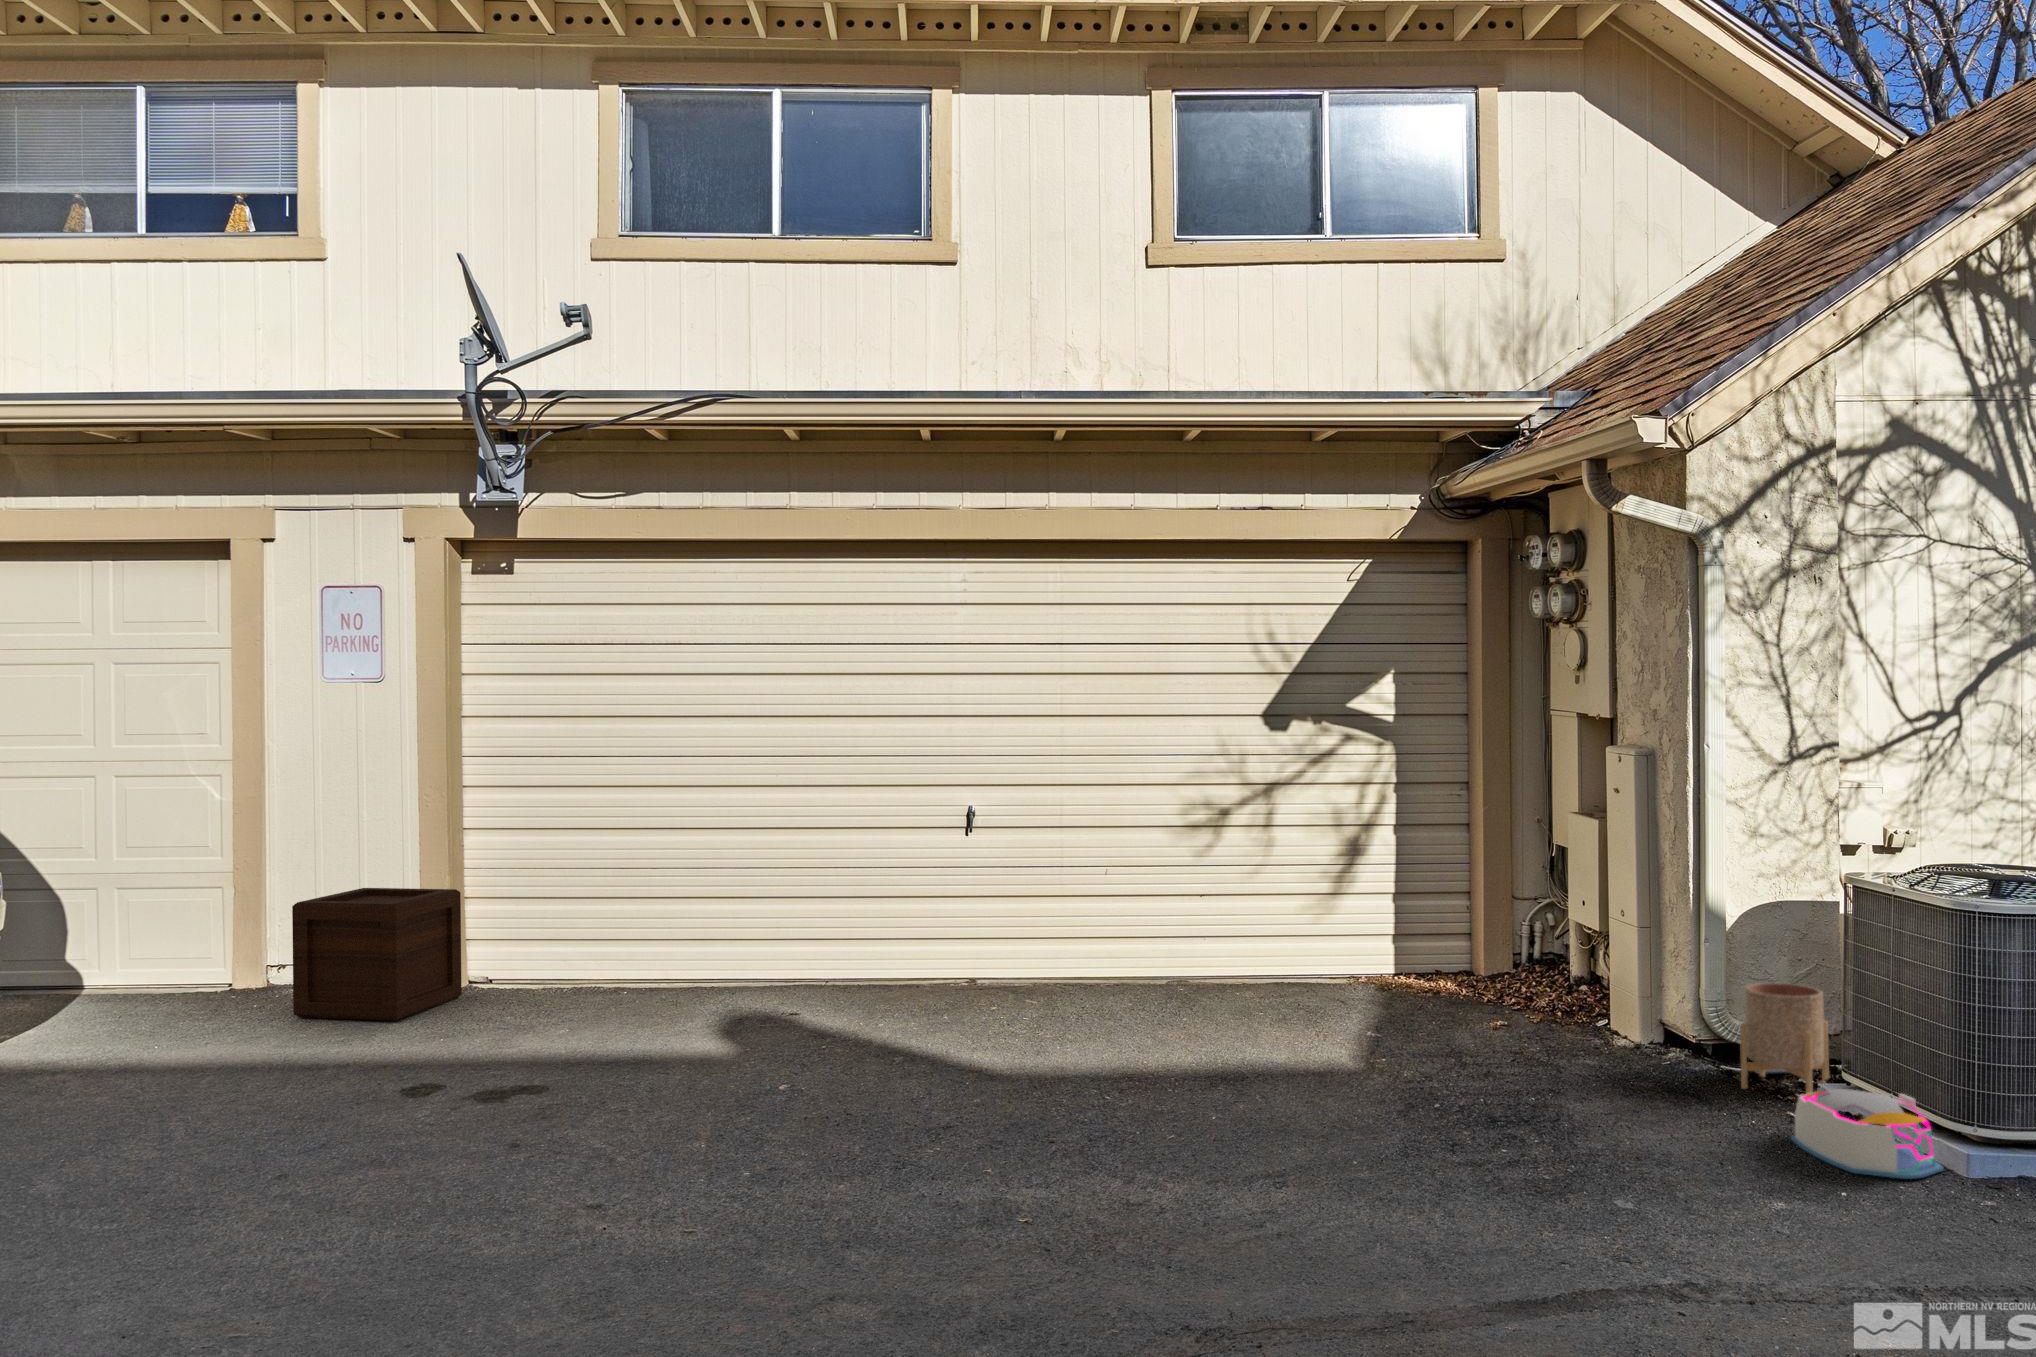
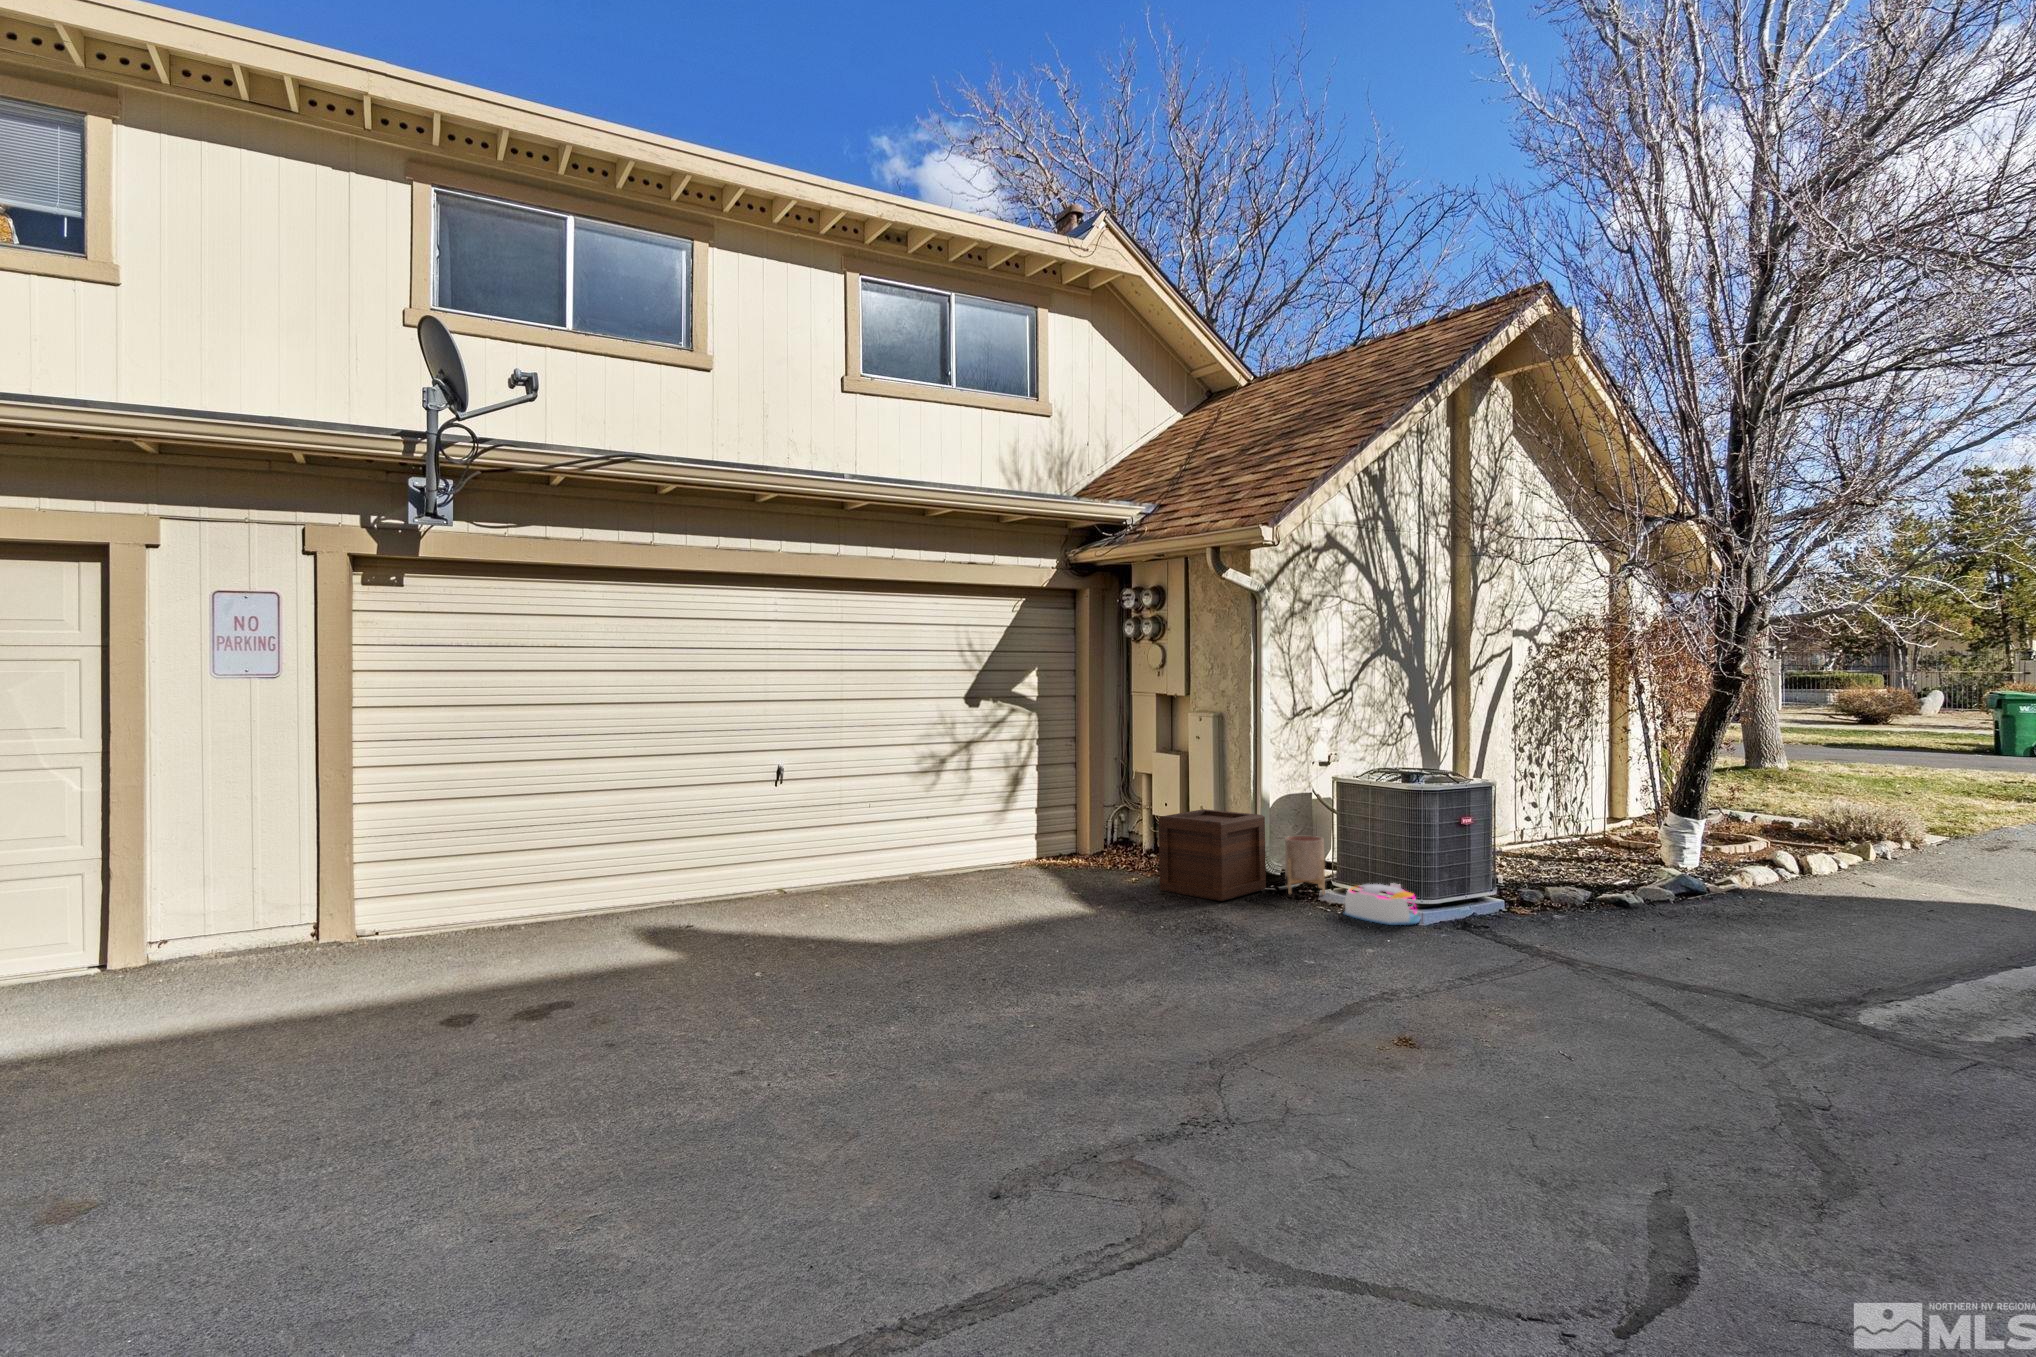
wooden crate: present [292,888,462,1021] -> present [1159,809,1266,901]

